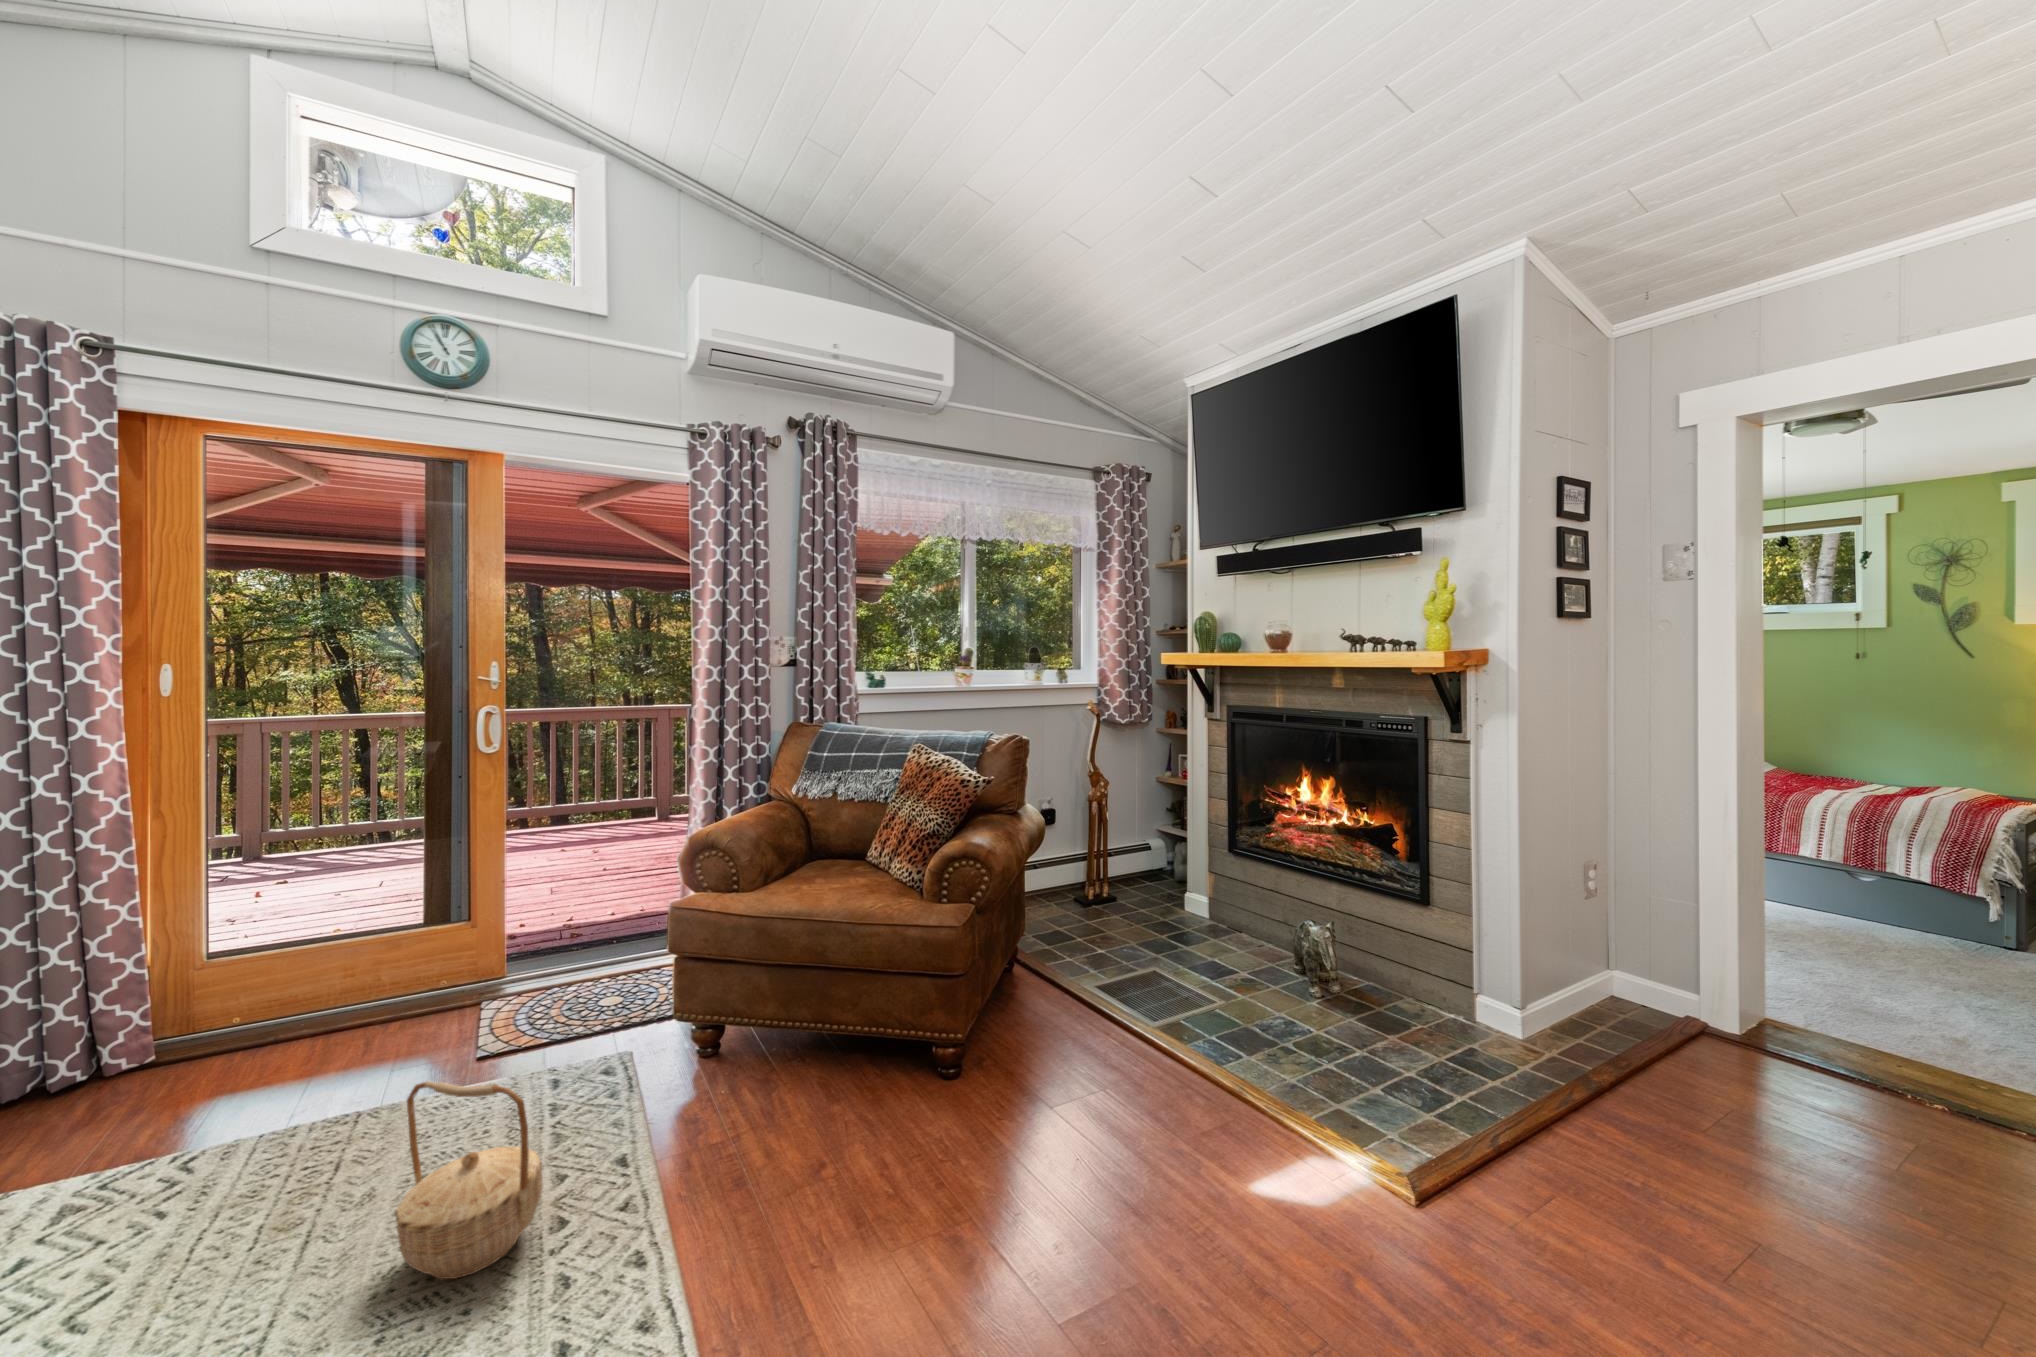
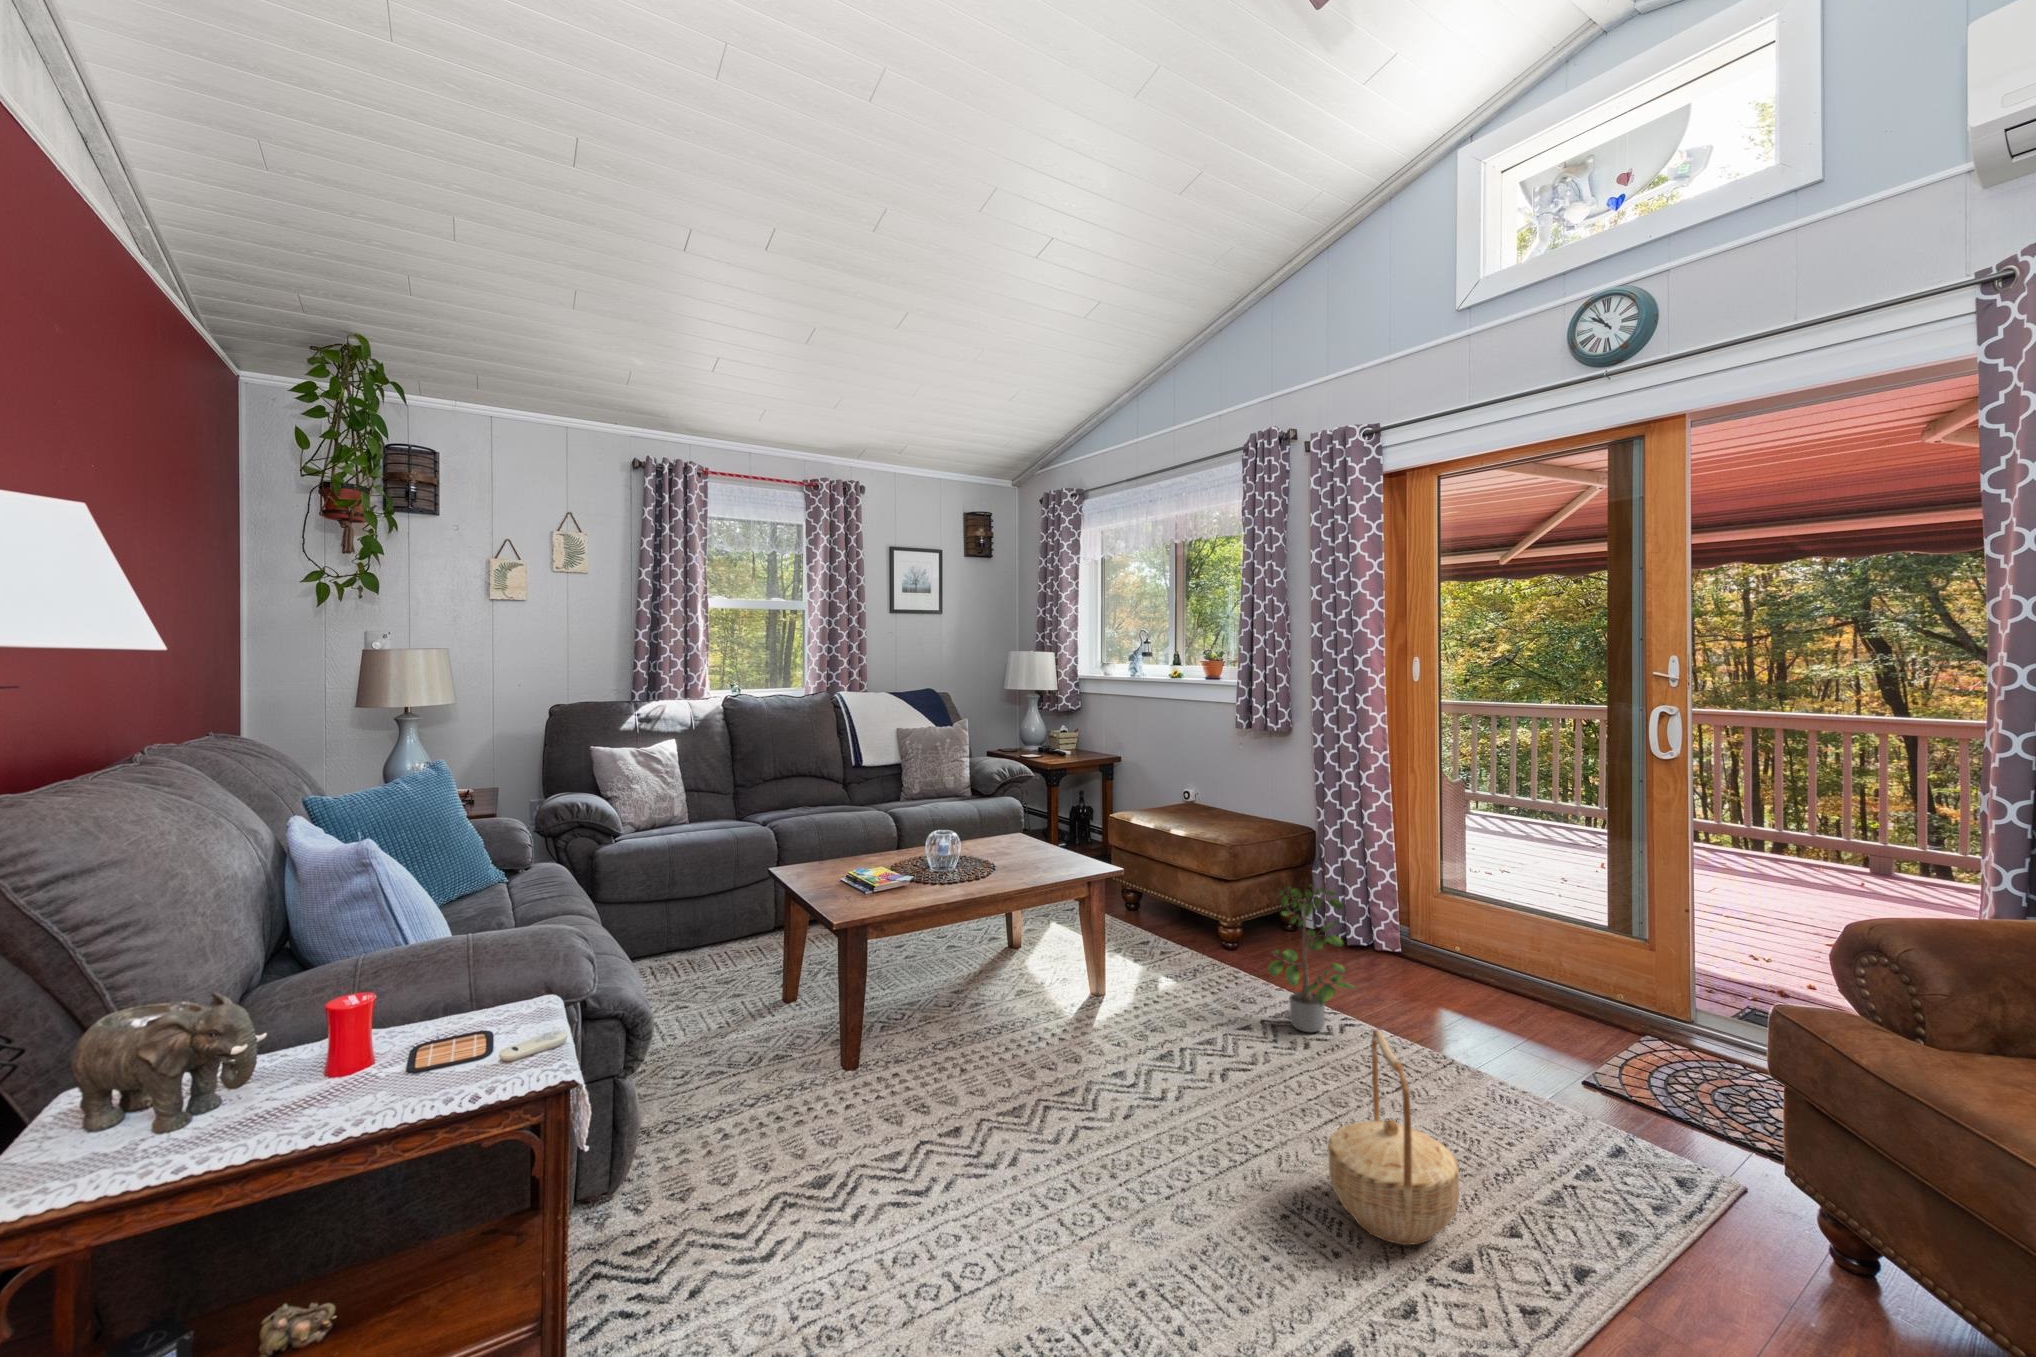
potted plant: none [53,991,236,1211] -> present [1268,885,1355,1032]

